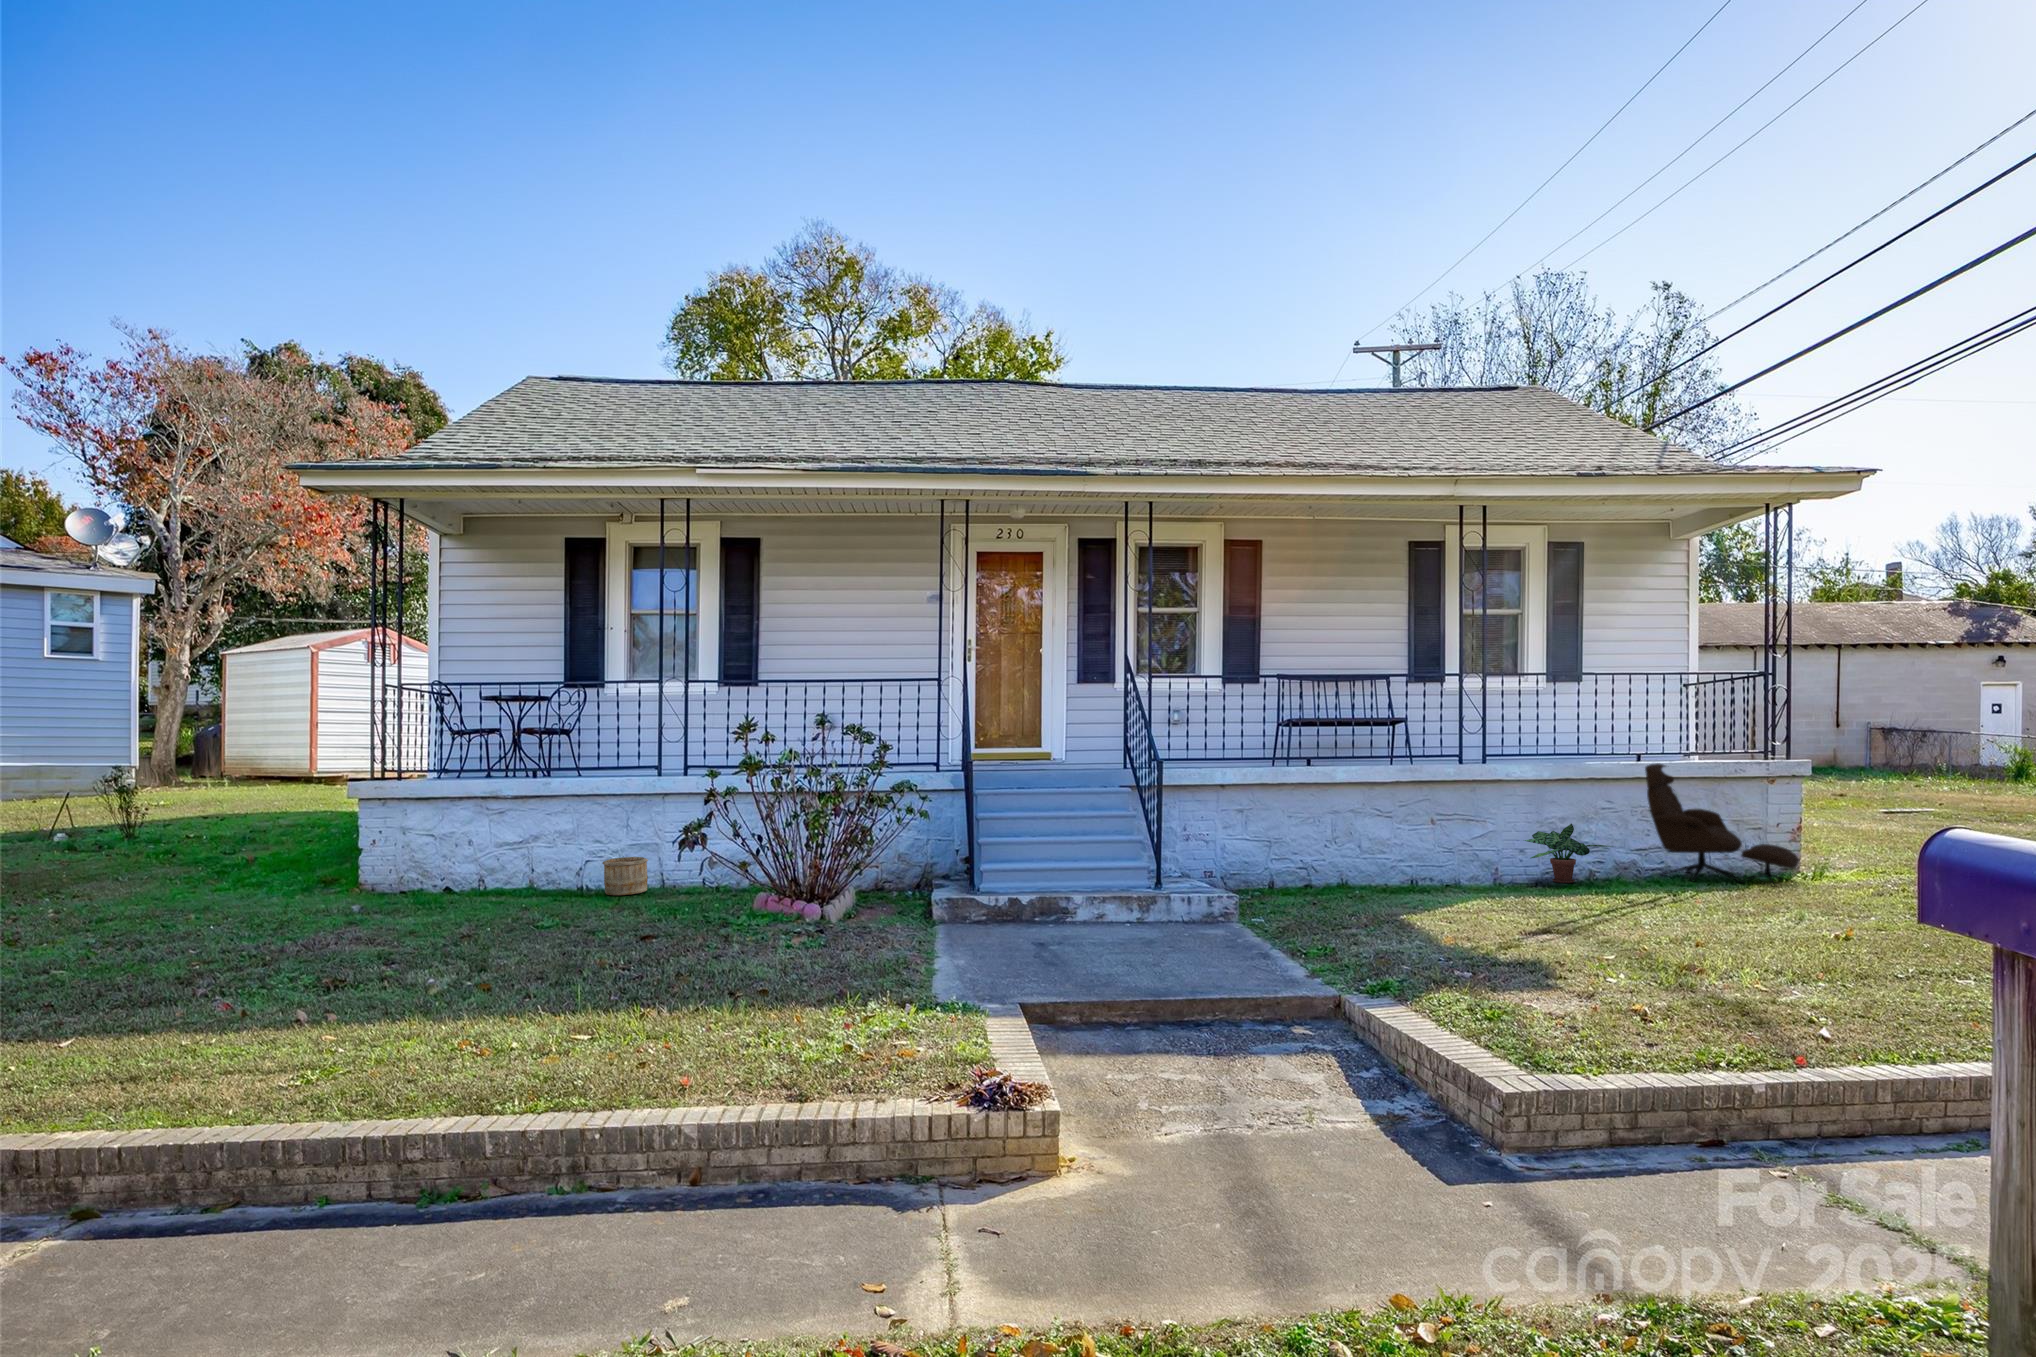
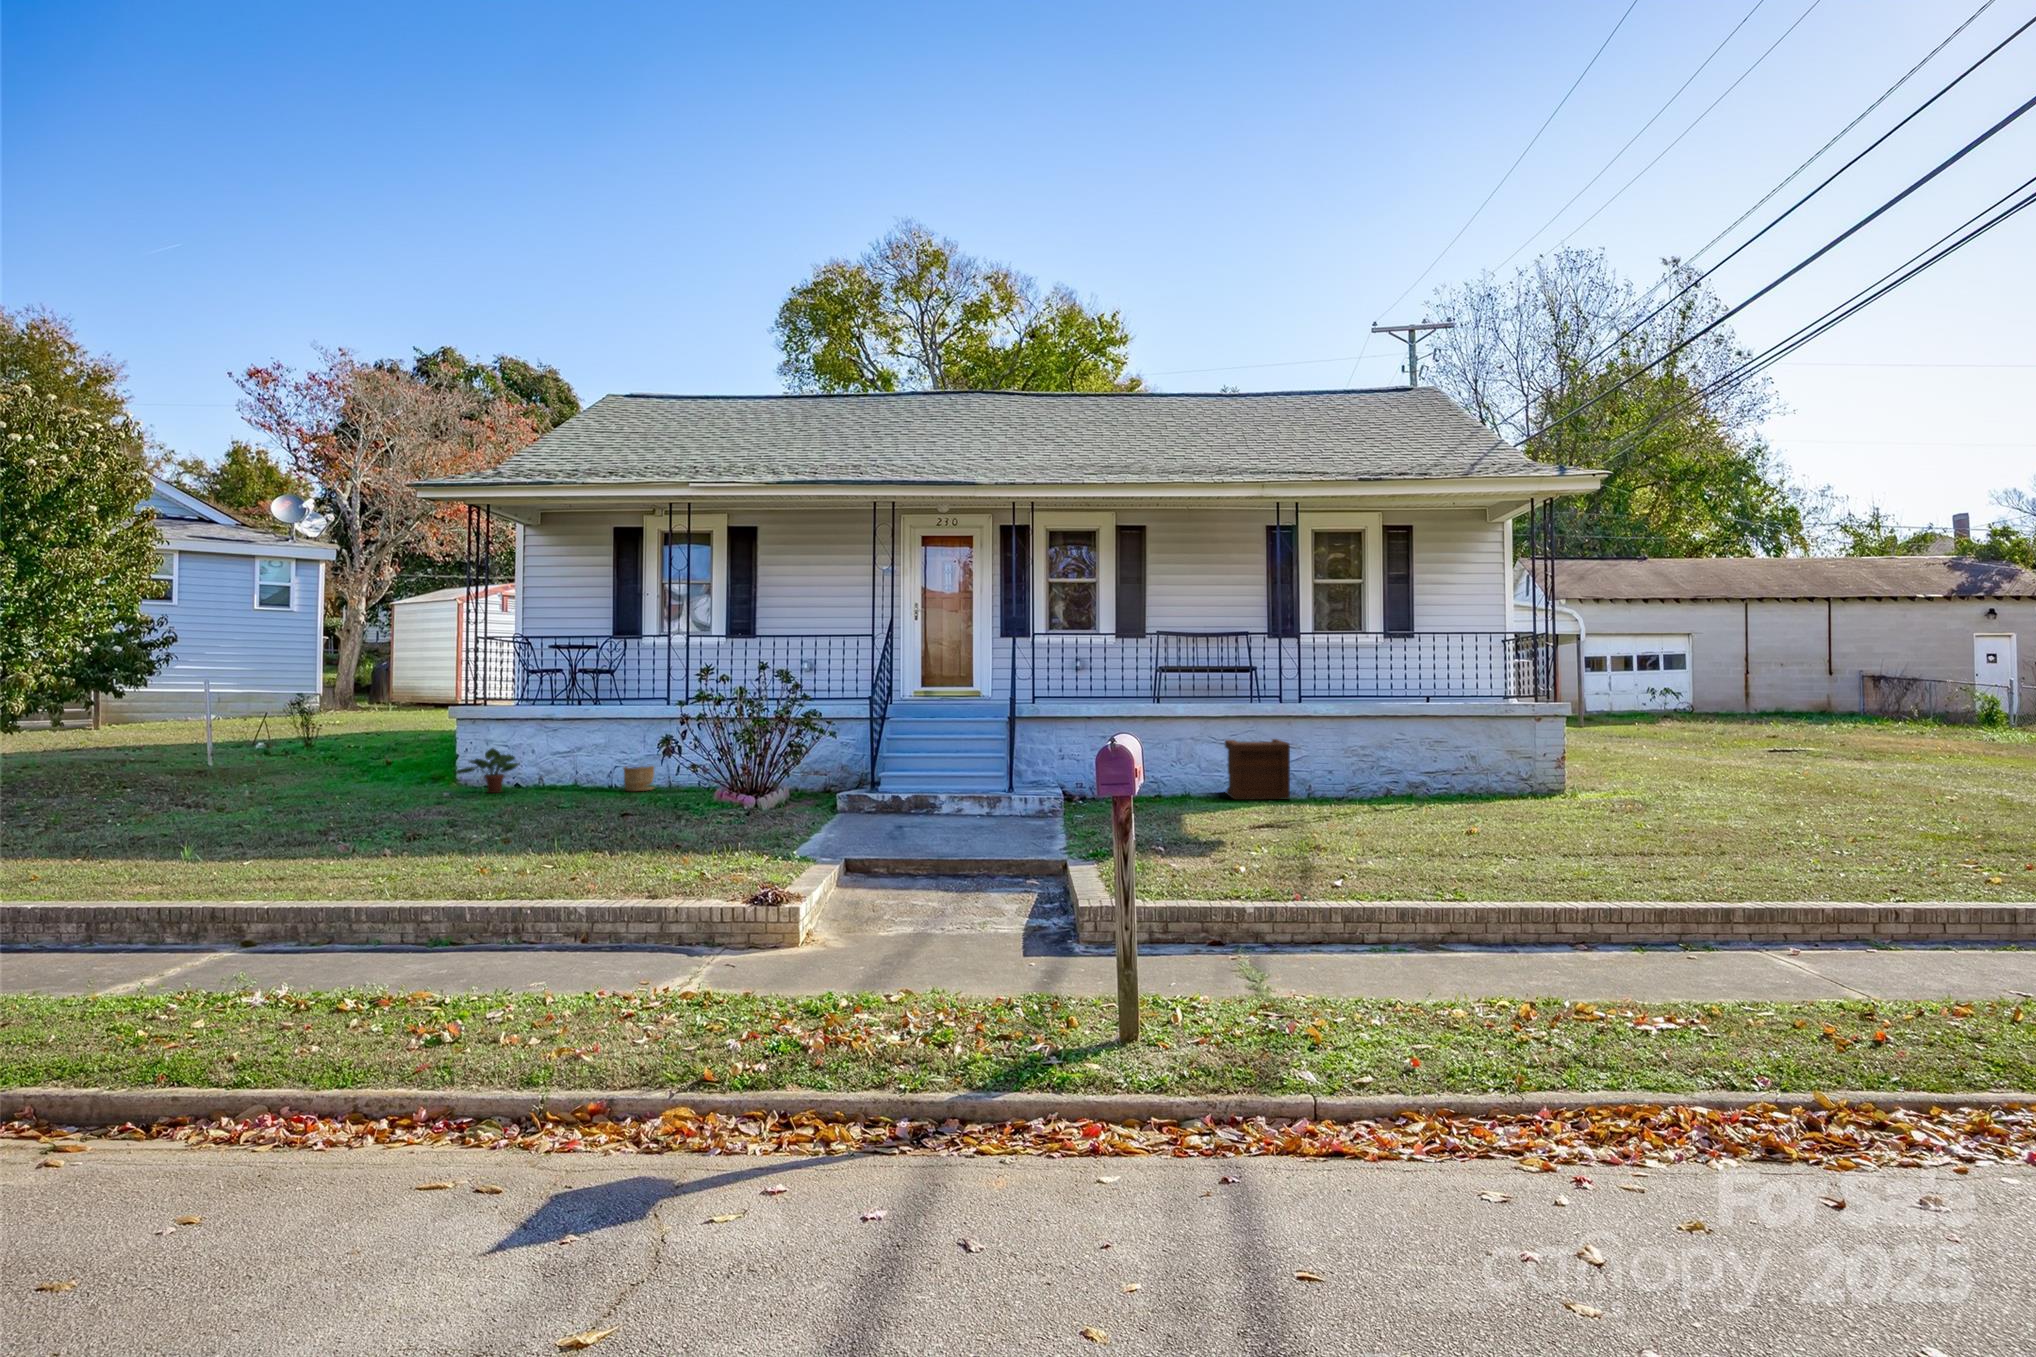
lounge chair: present [1645,763,1799,886] -> none [1424,706,1537,804]
wooden crate: none [1399,808,1502,889] -> present [1225,739,1290,800]
potted plant: present [1525,824,1611,883] -> present [453,748,519,793]

